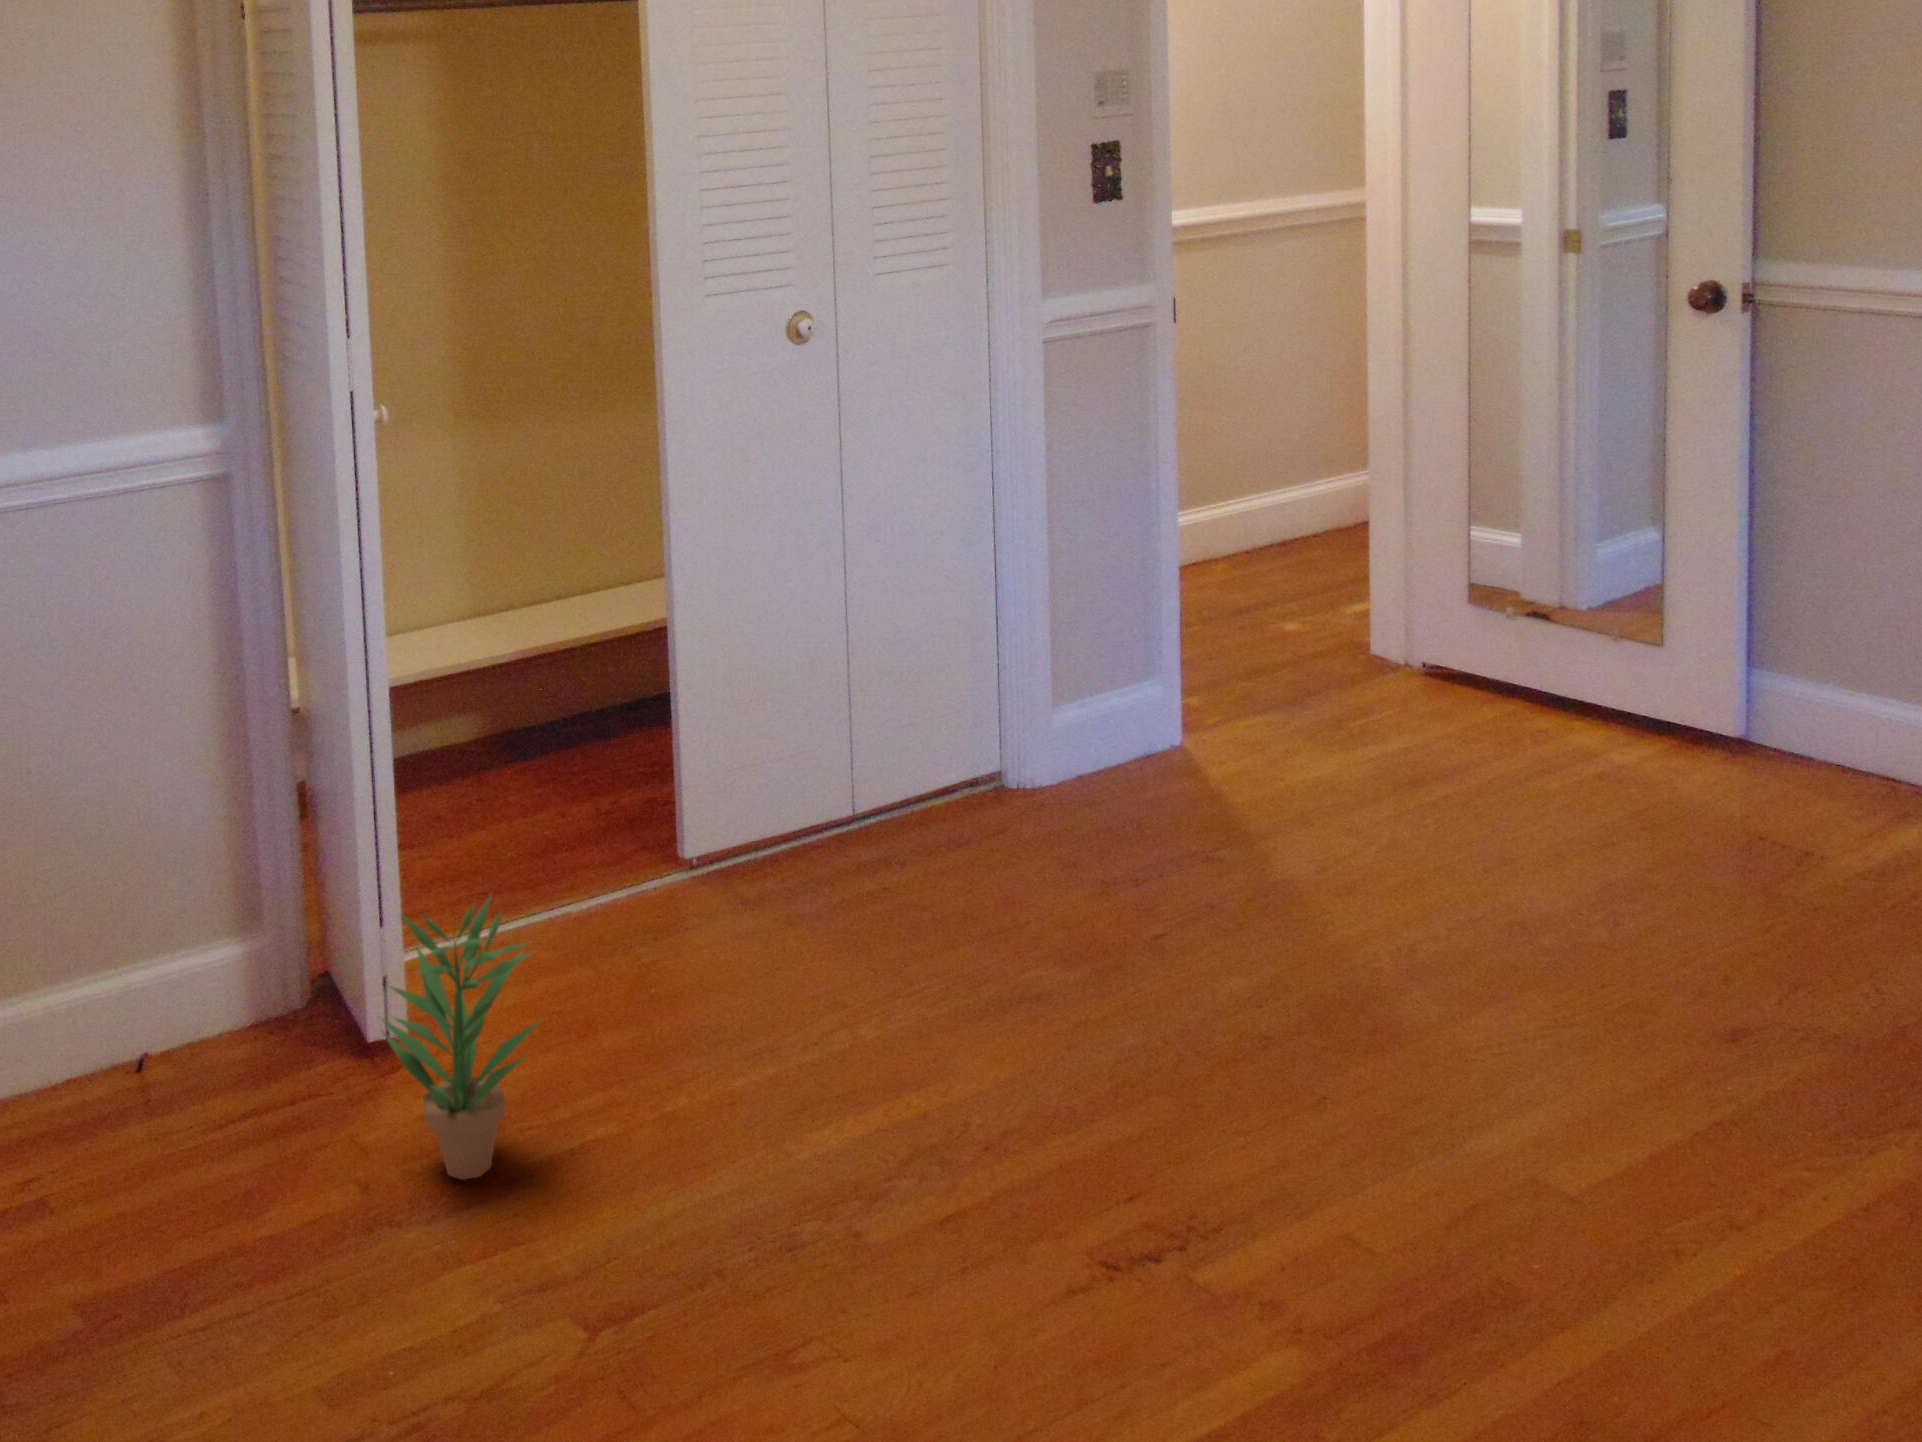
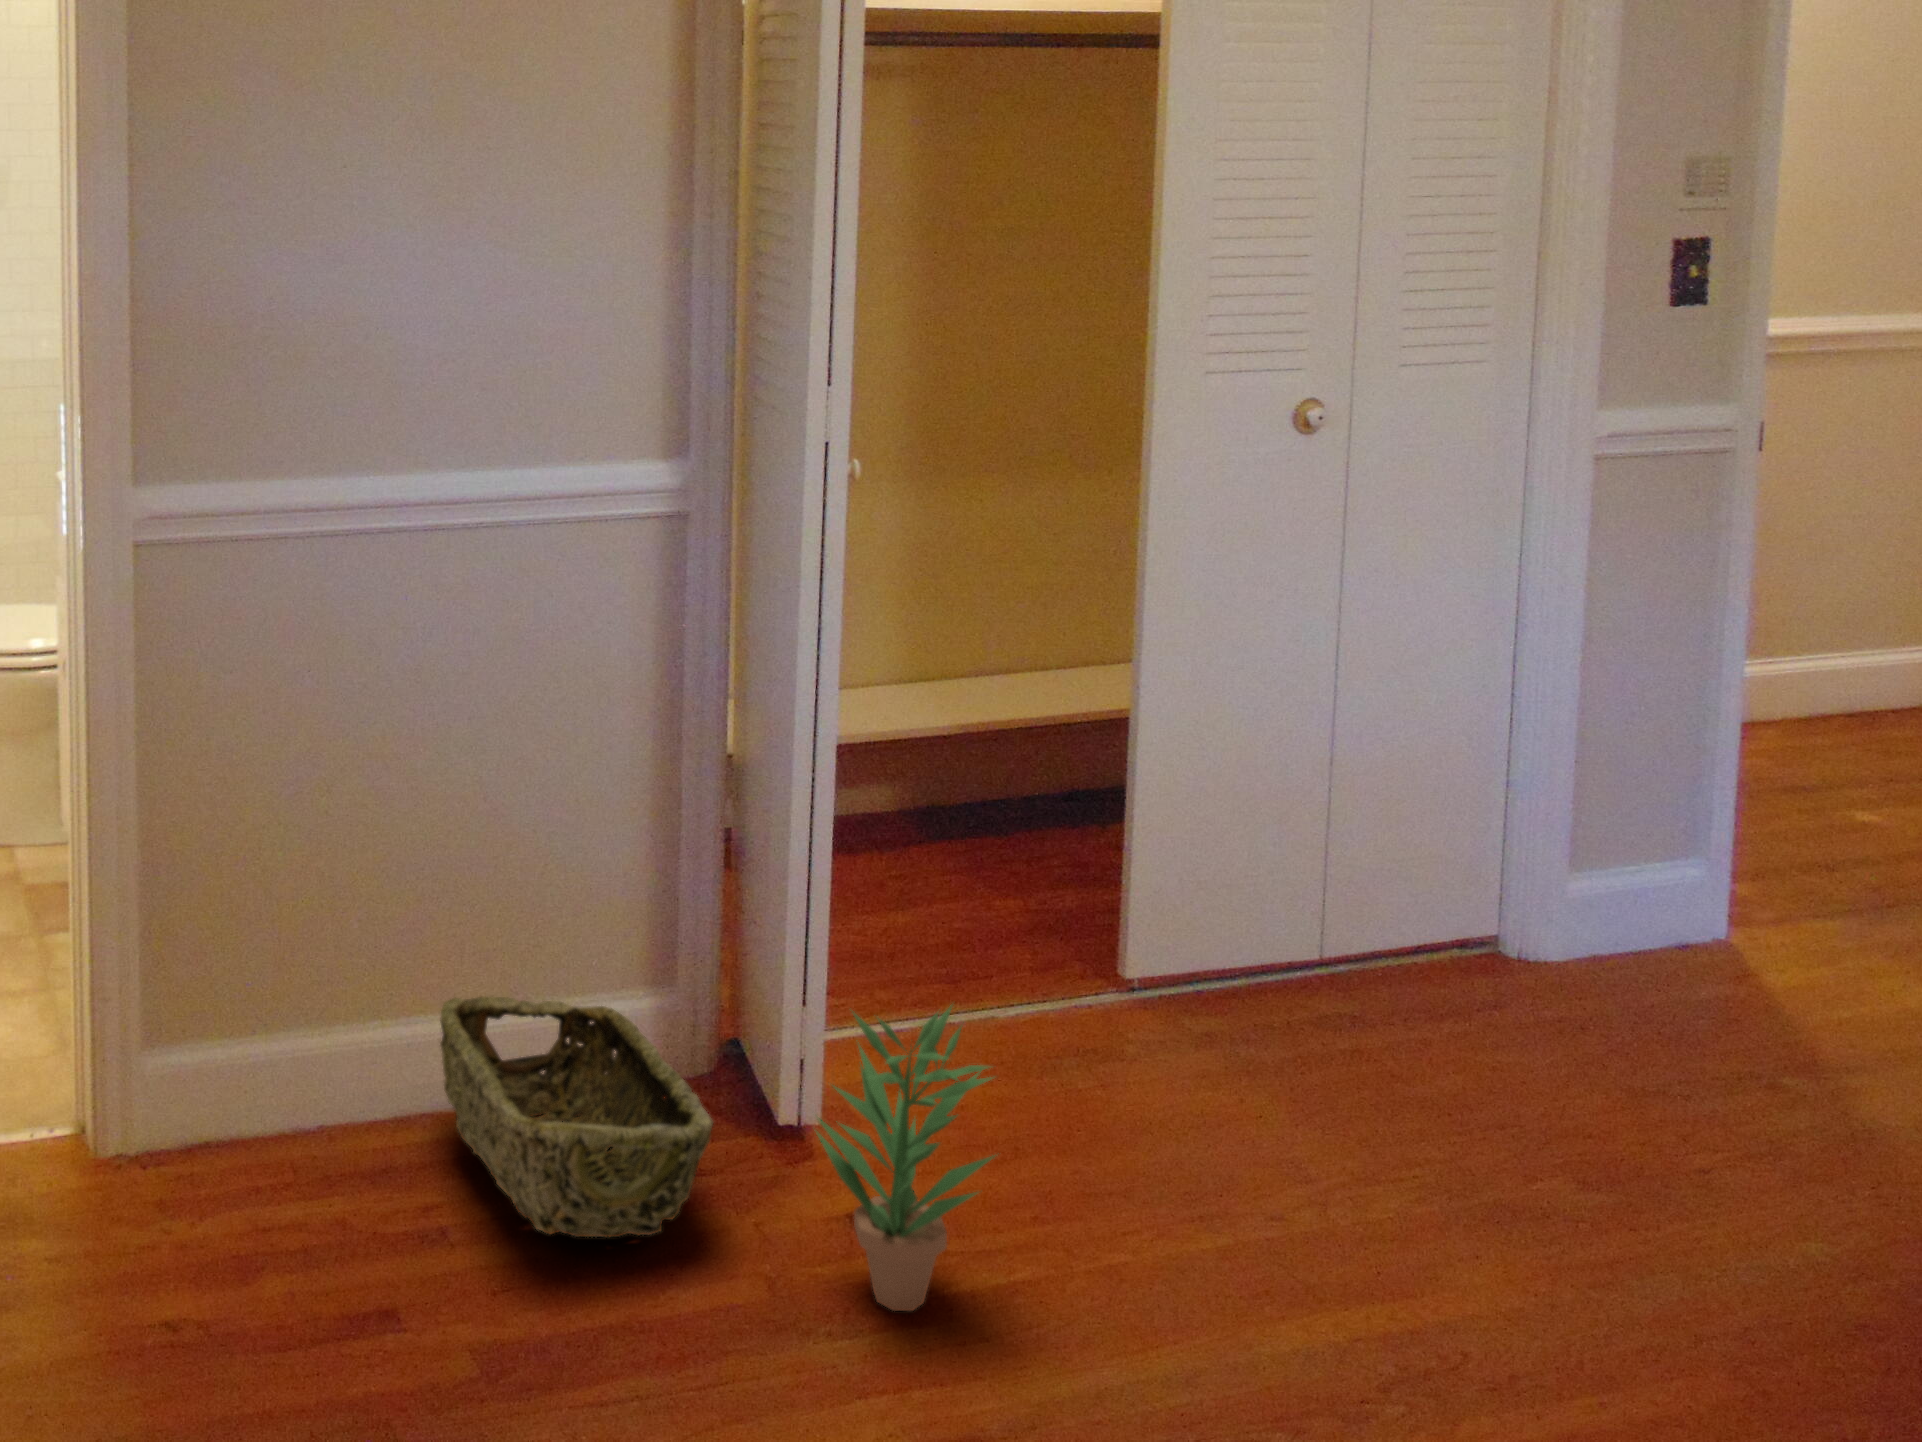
woven basket: none [21,959,290,1178] -> present [440,997,713,1237]

